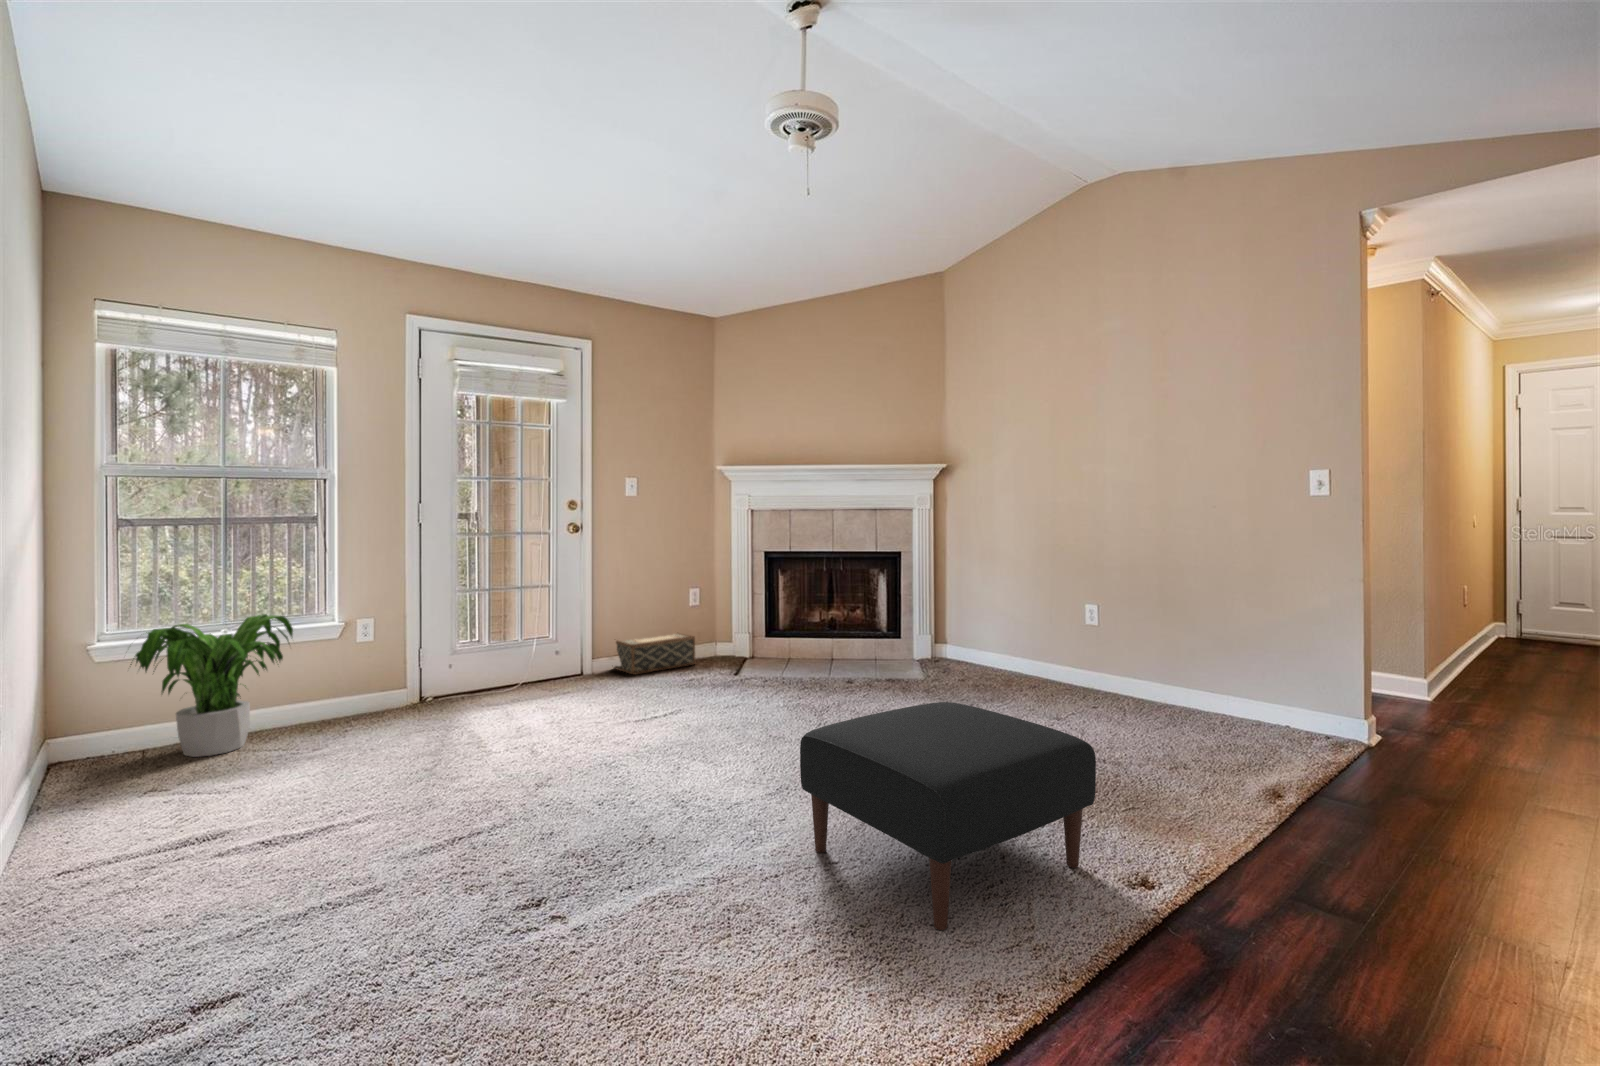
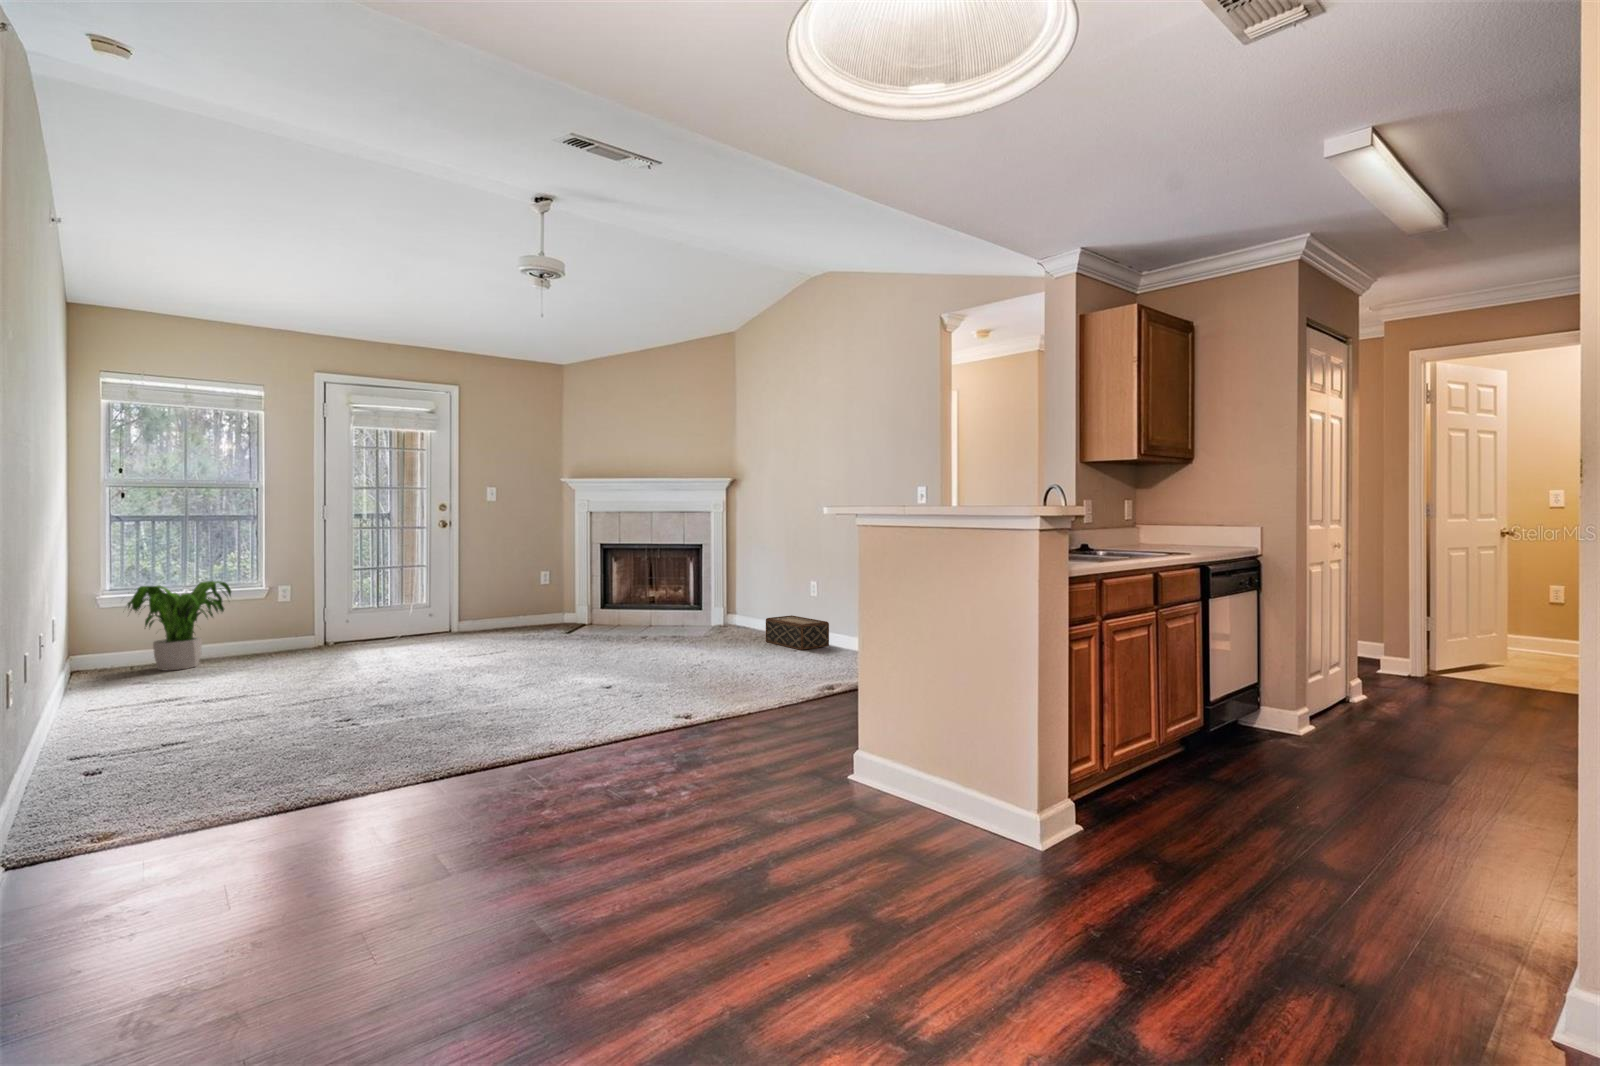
woven basket: present [614,633,695,674] -> present [766,615,829,650]
ottoman: present [800,702,1096,930] -> none [511,628,660,725]

